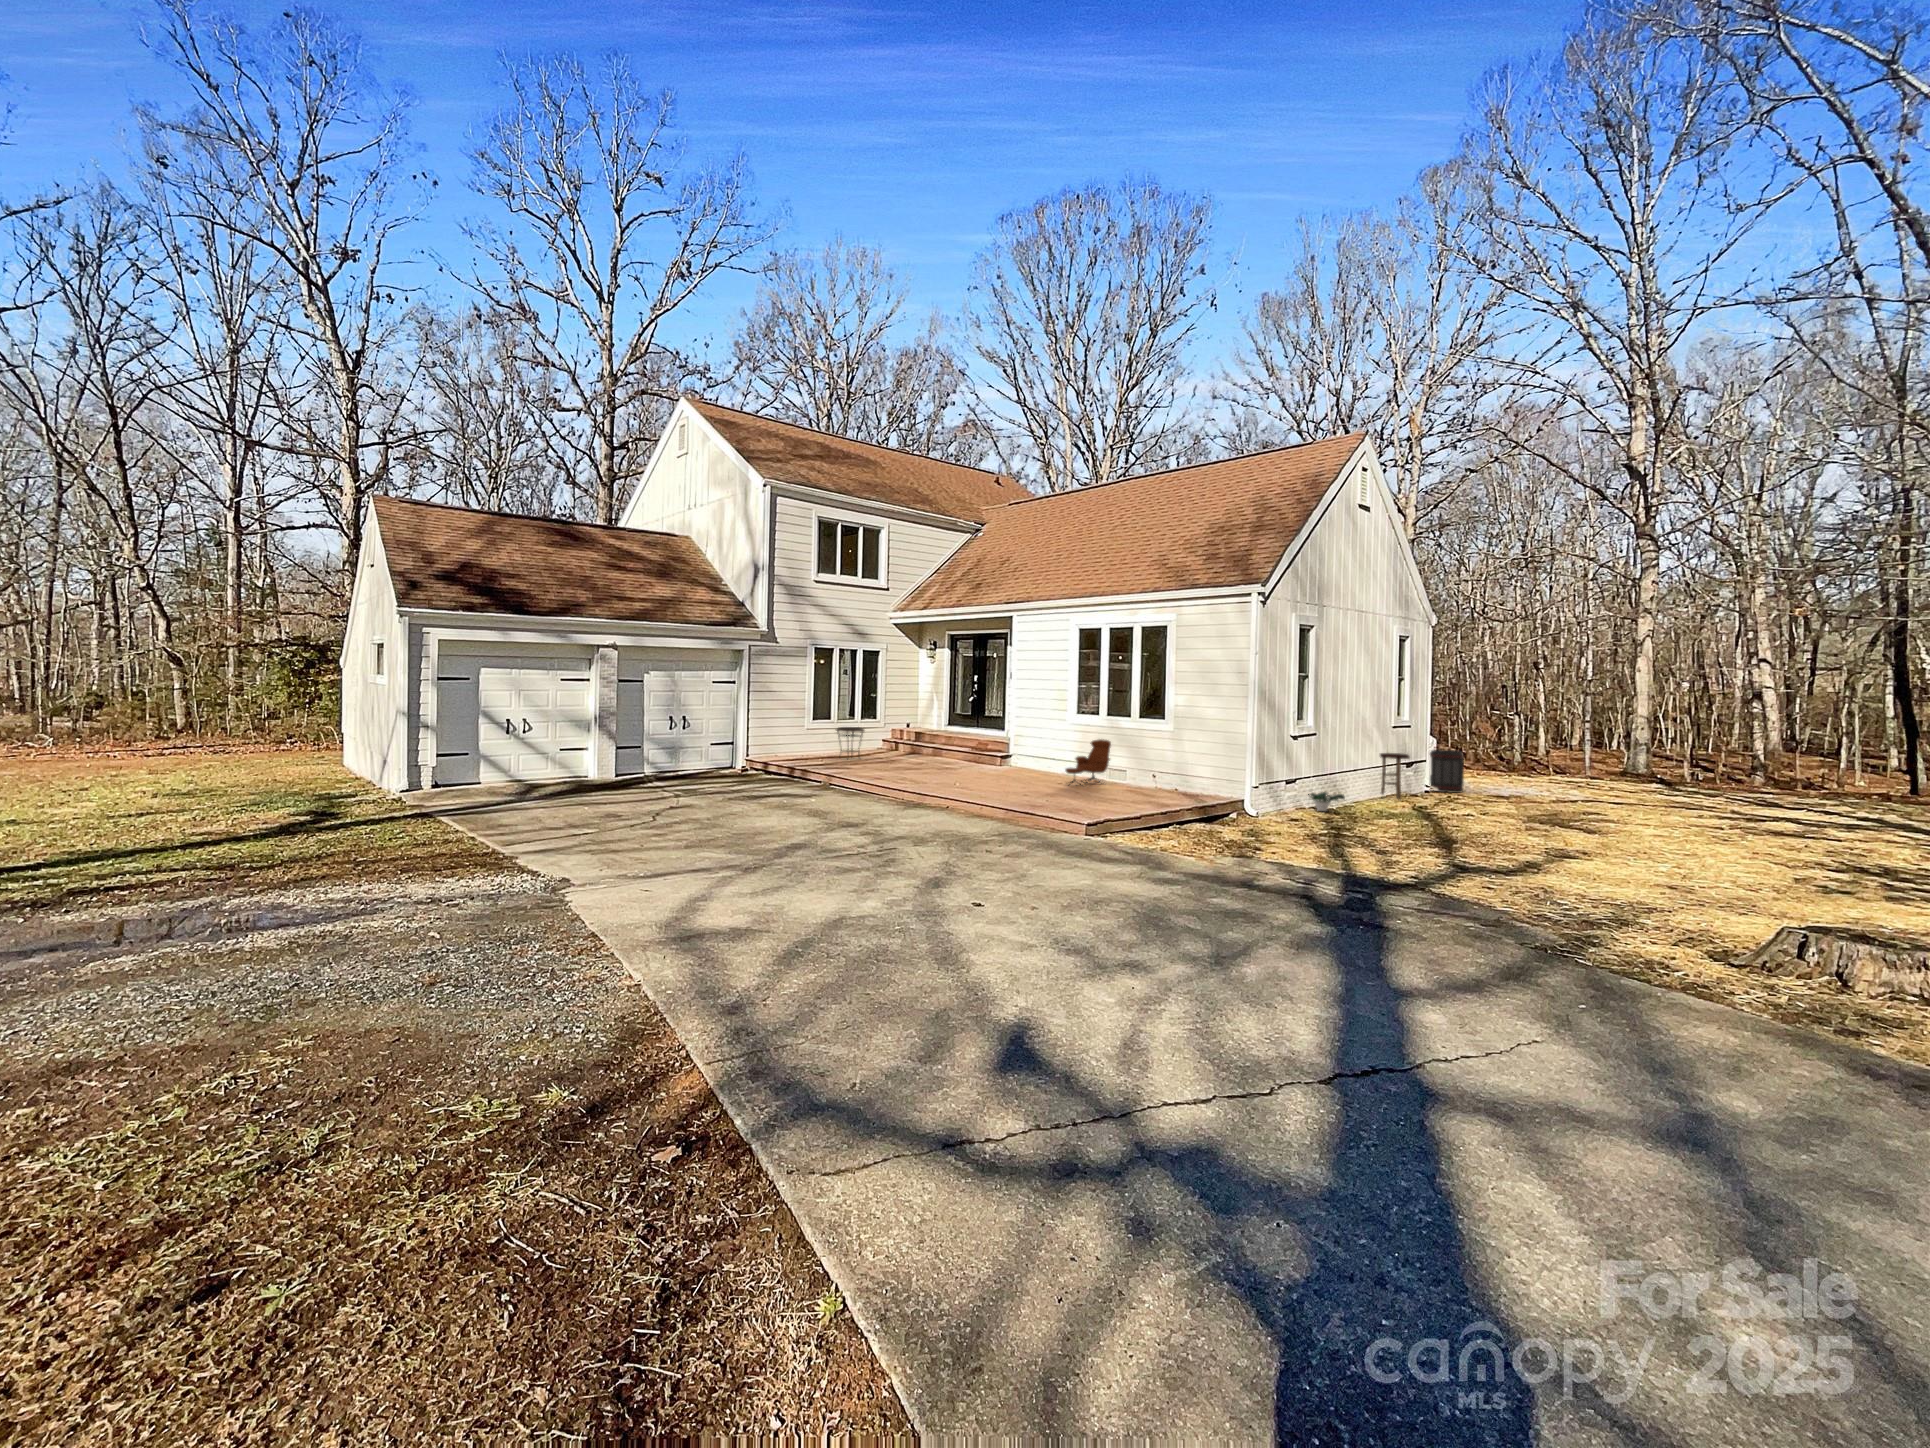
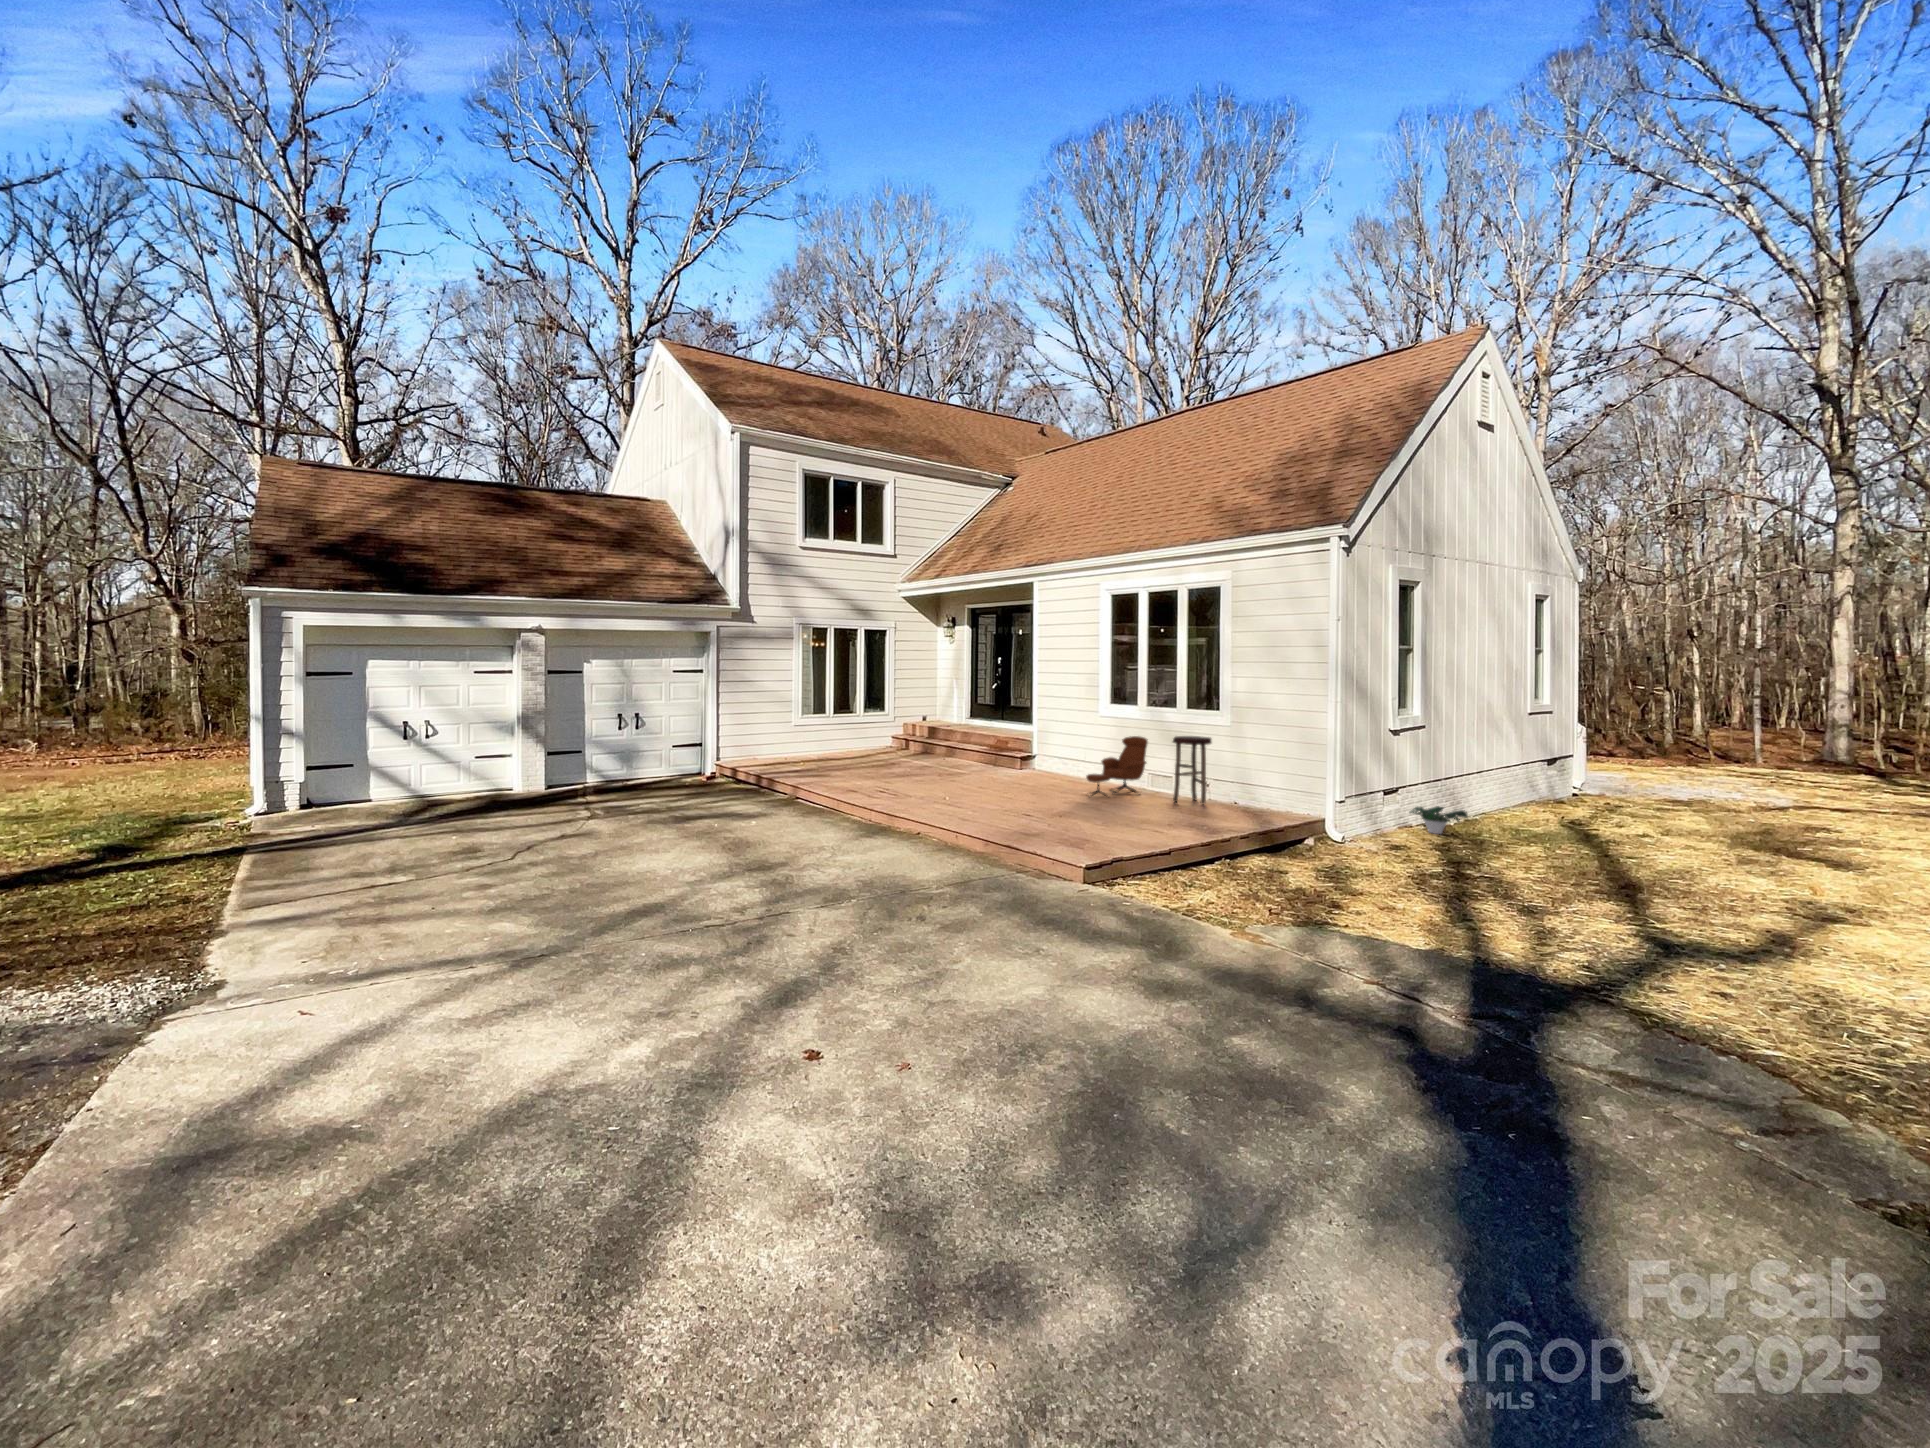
side table: present [836,727,864,753] -> none [828,720,863,759]
trash can: present [1429,750,1464,793] -> none [1570,743,1619,799]
stool: present [1380,753,1409,800] -> present [1173,736,1211,804]

